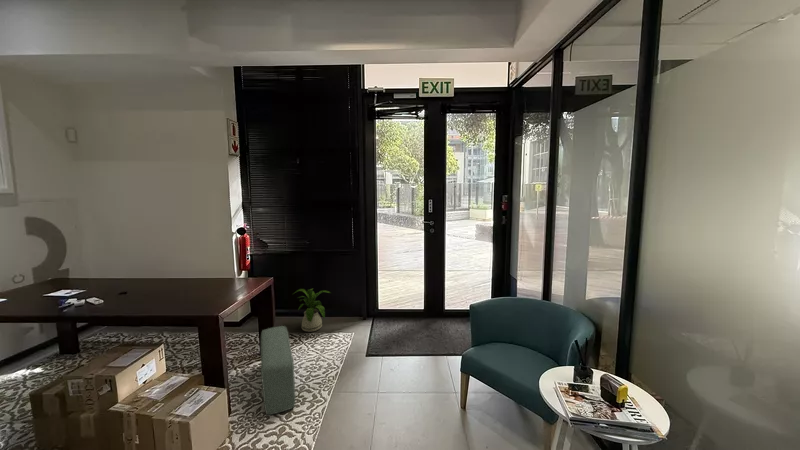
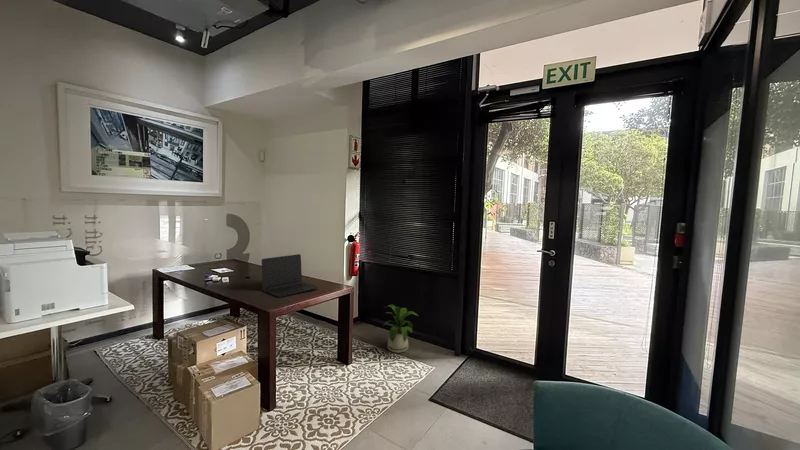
laptop: none [166,254,238,302] -> present [261,254,318,297]
pouf: present [261,326,295,415] -> none [297,337,354,427]

